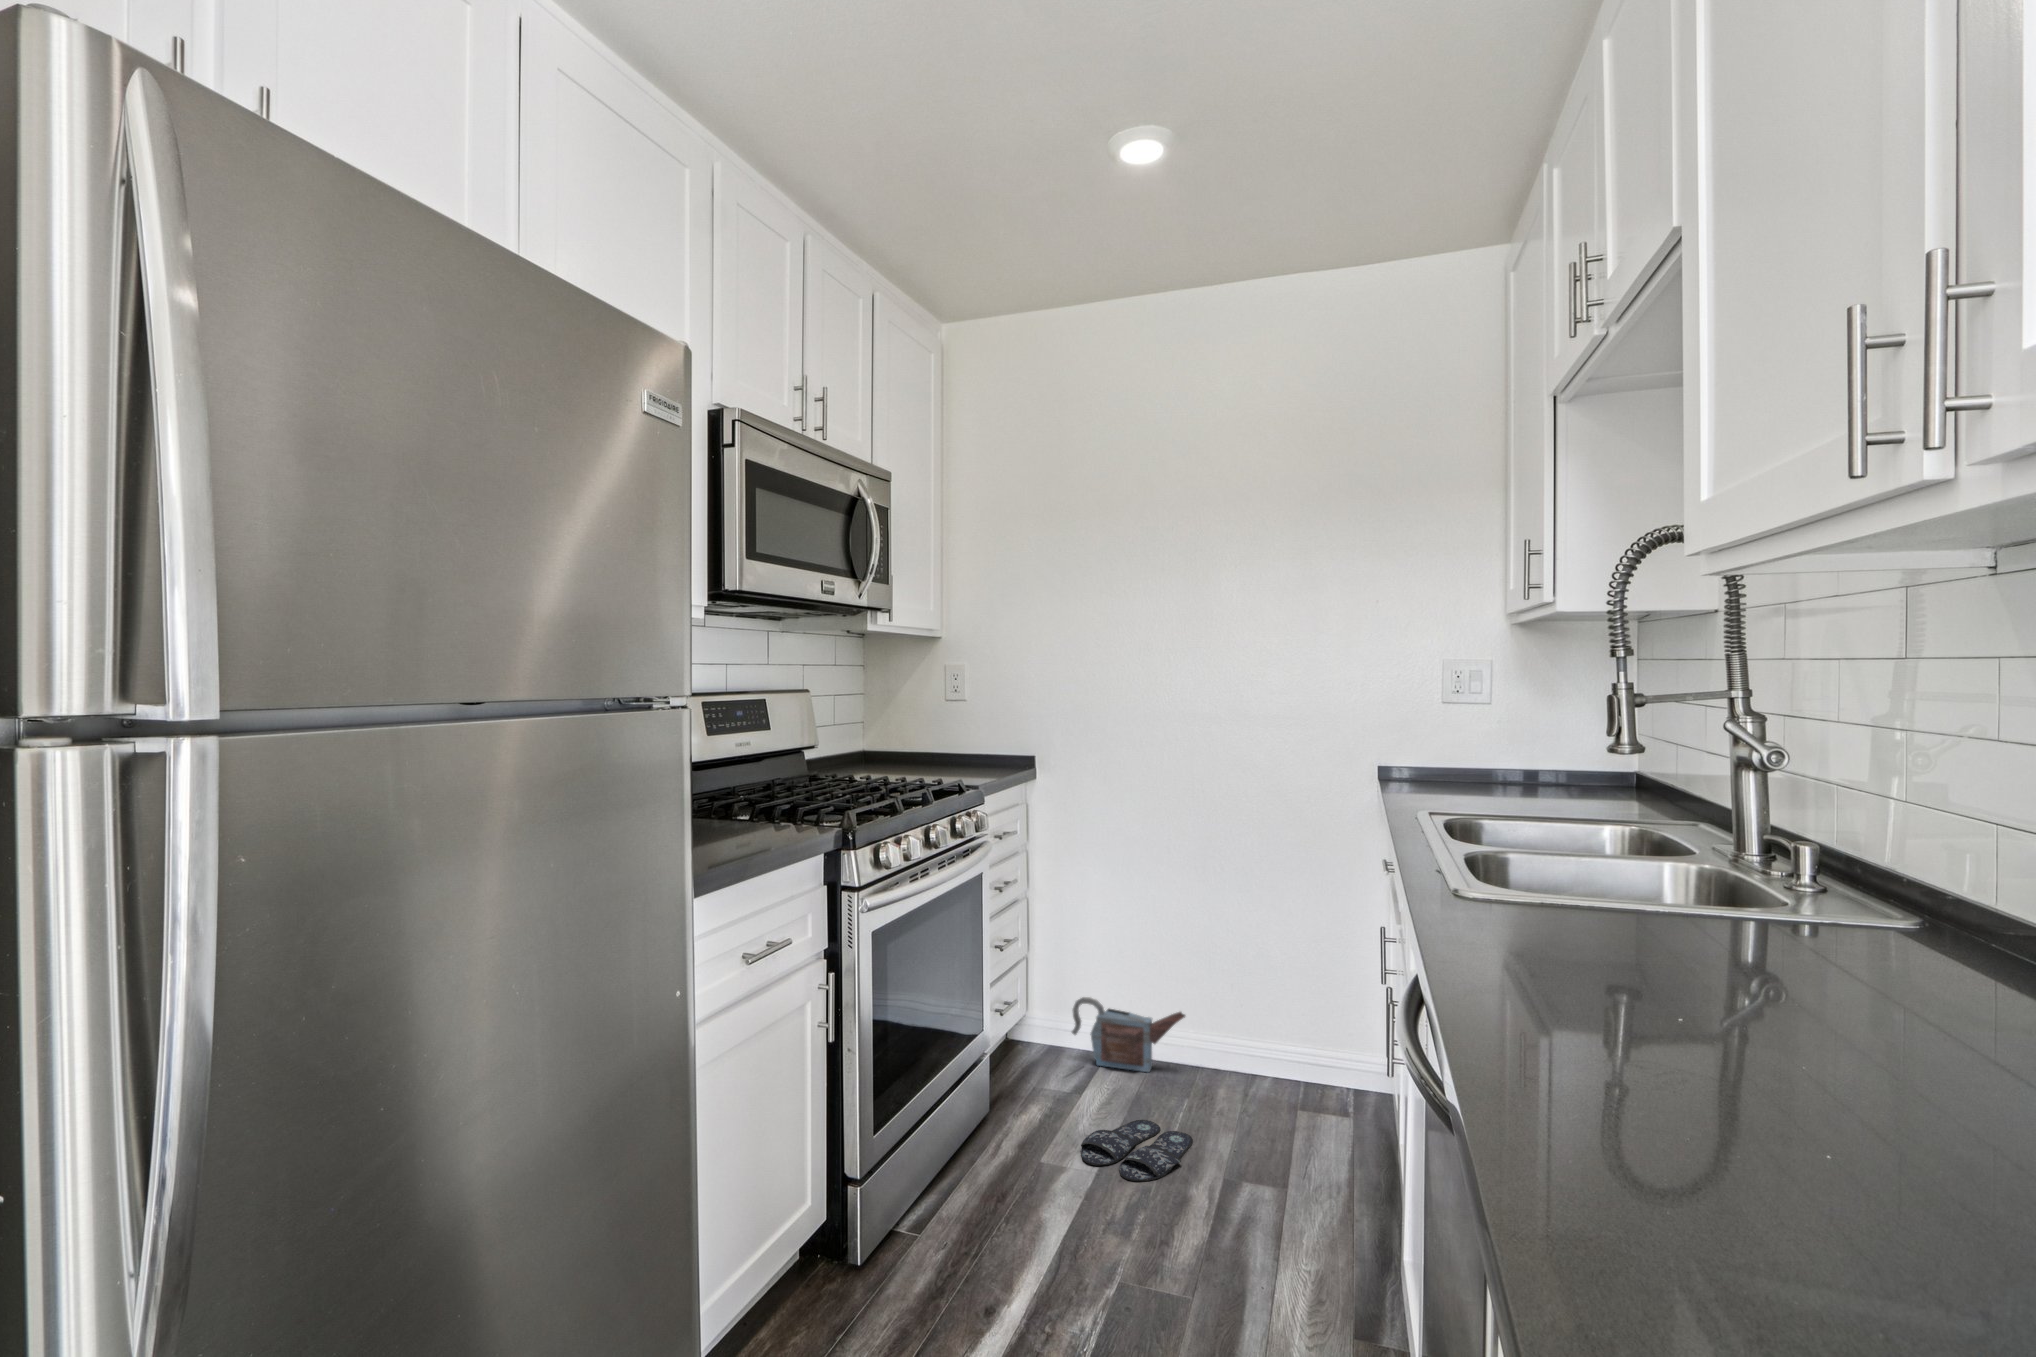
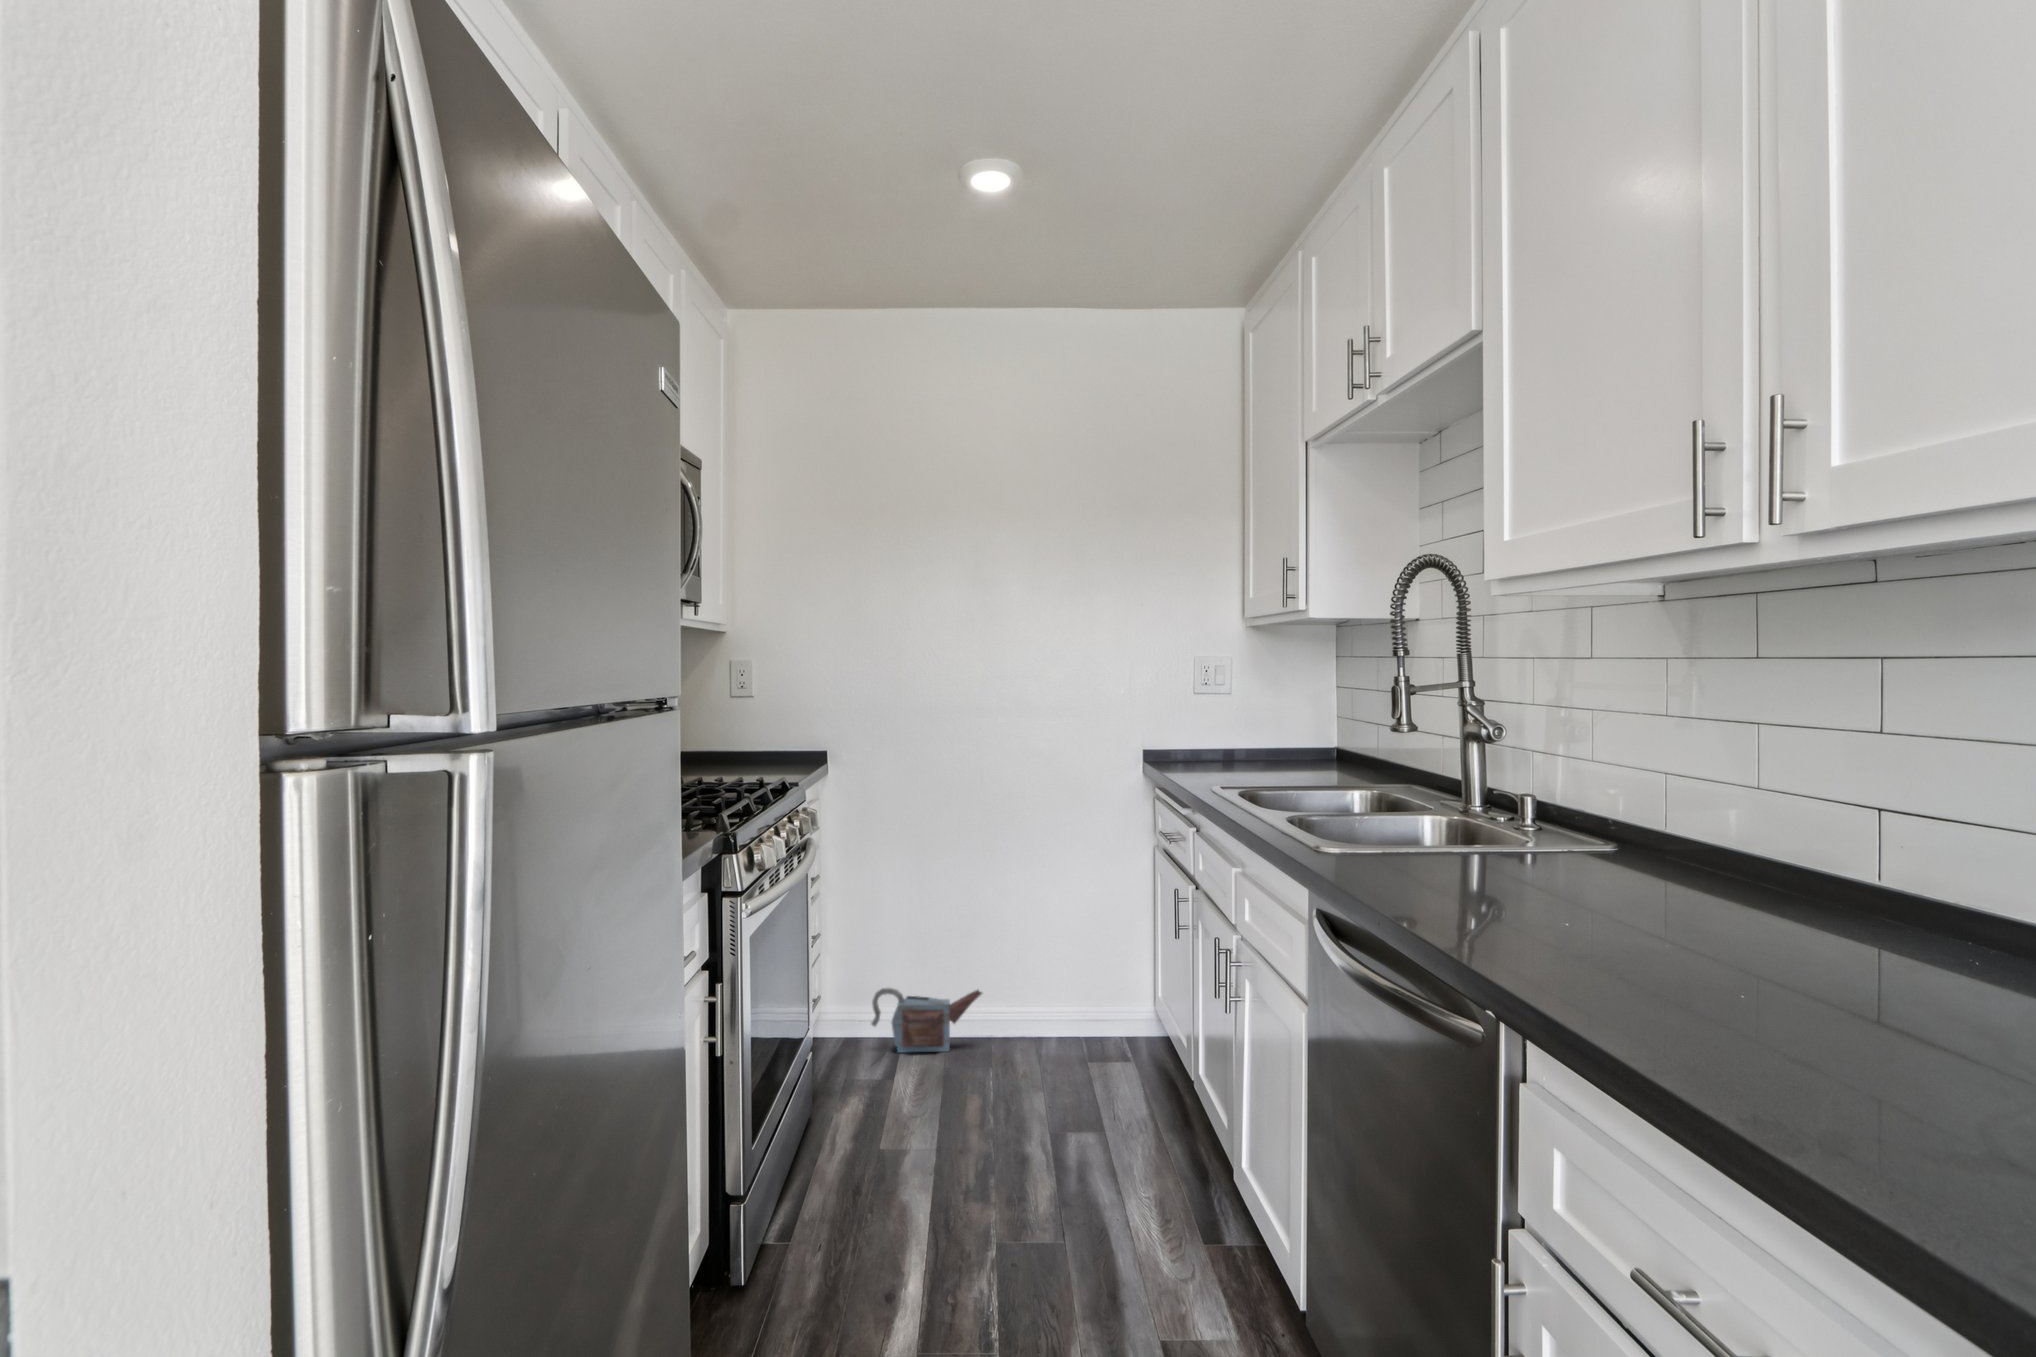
slippers: present [1081,1120,1193,1181] -> none [915,1094,1013,1150]

